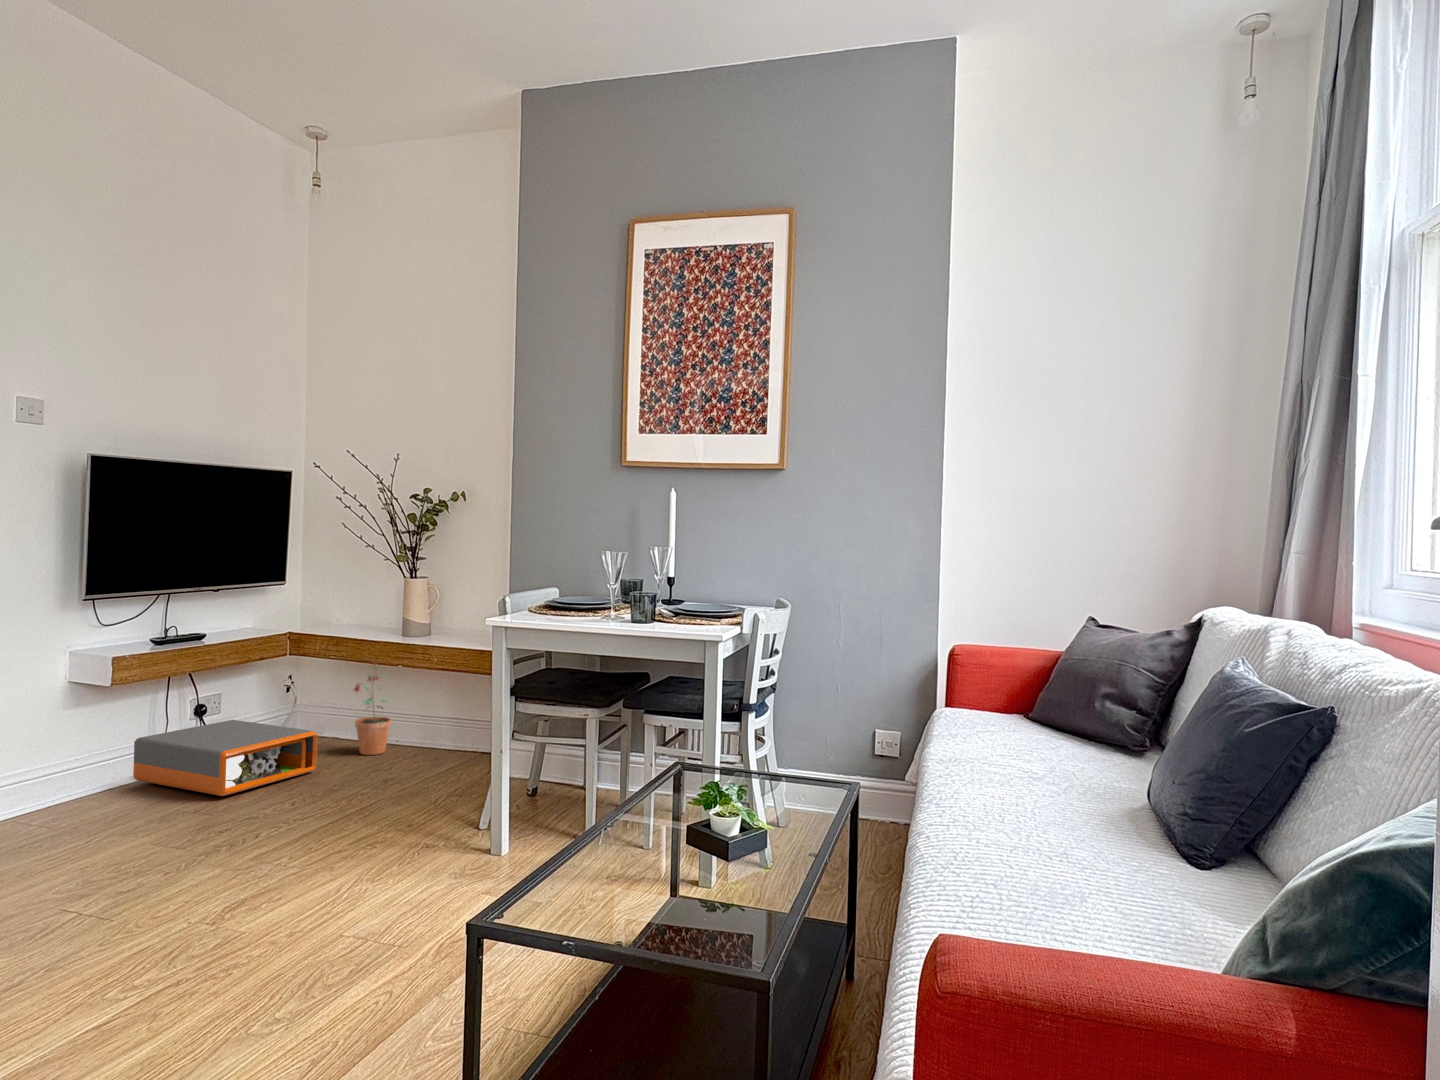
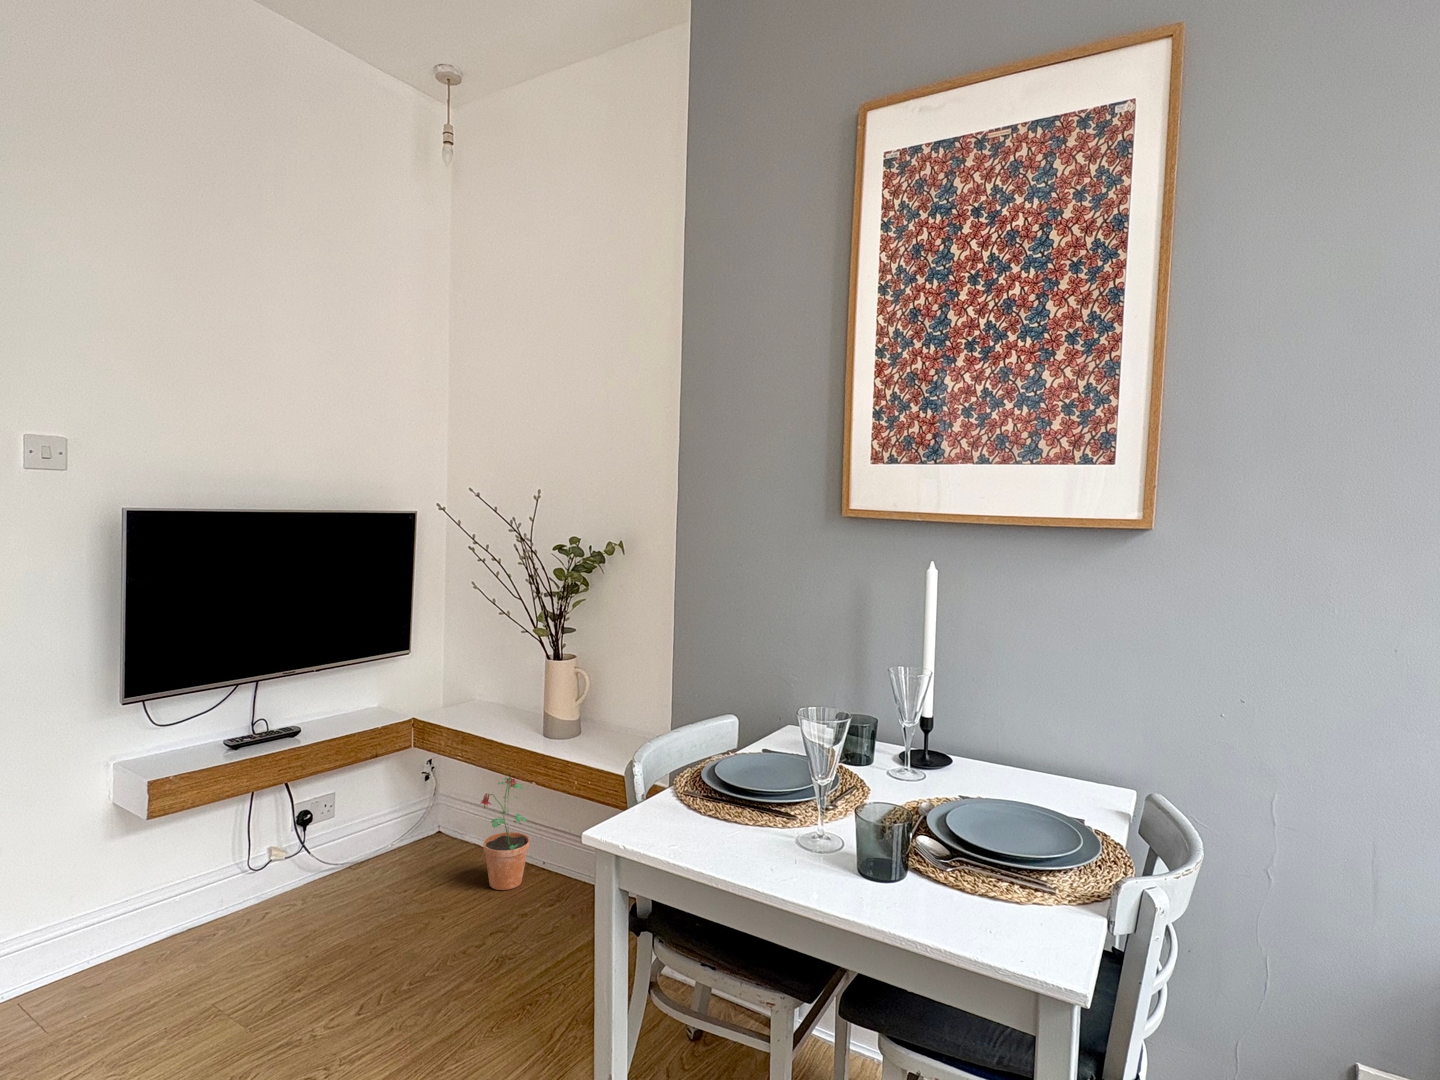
storage box: present [133,720,317,796] -> none [191,832,419,990]

